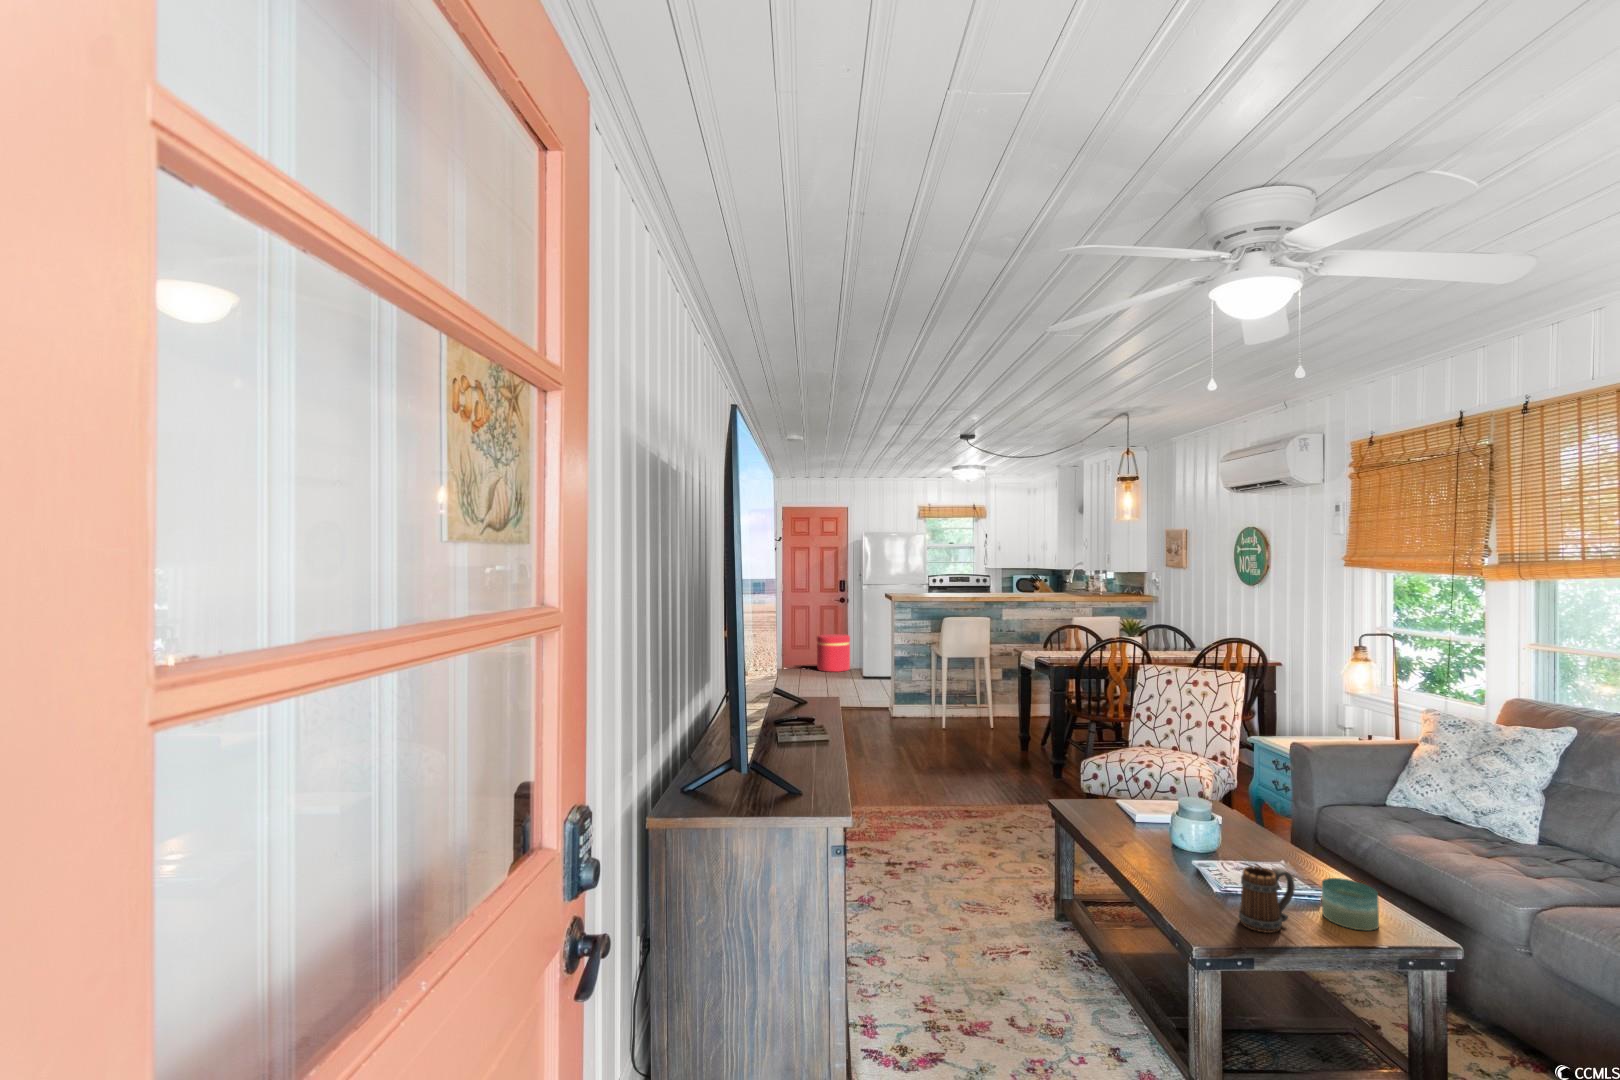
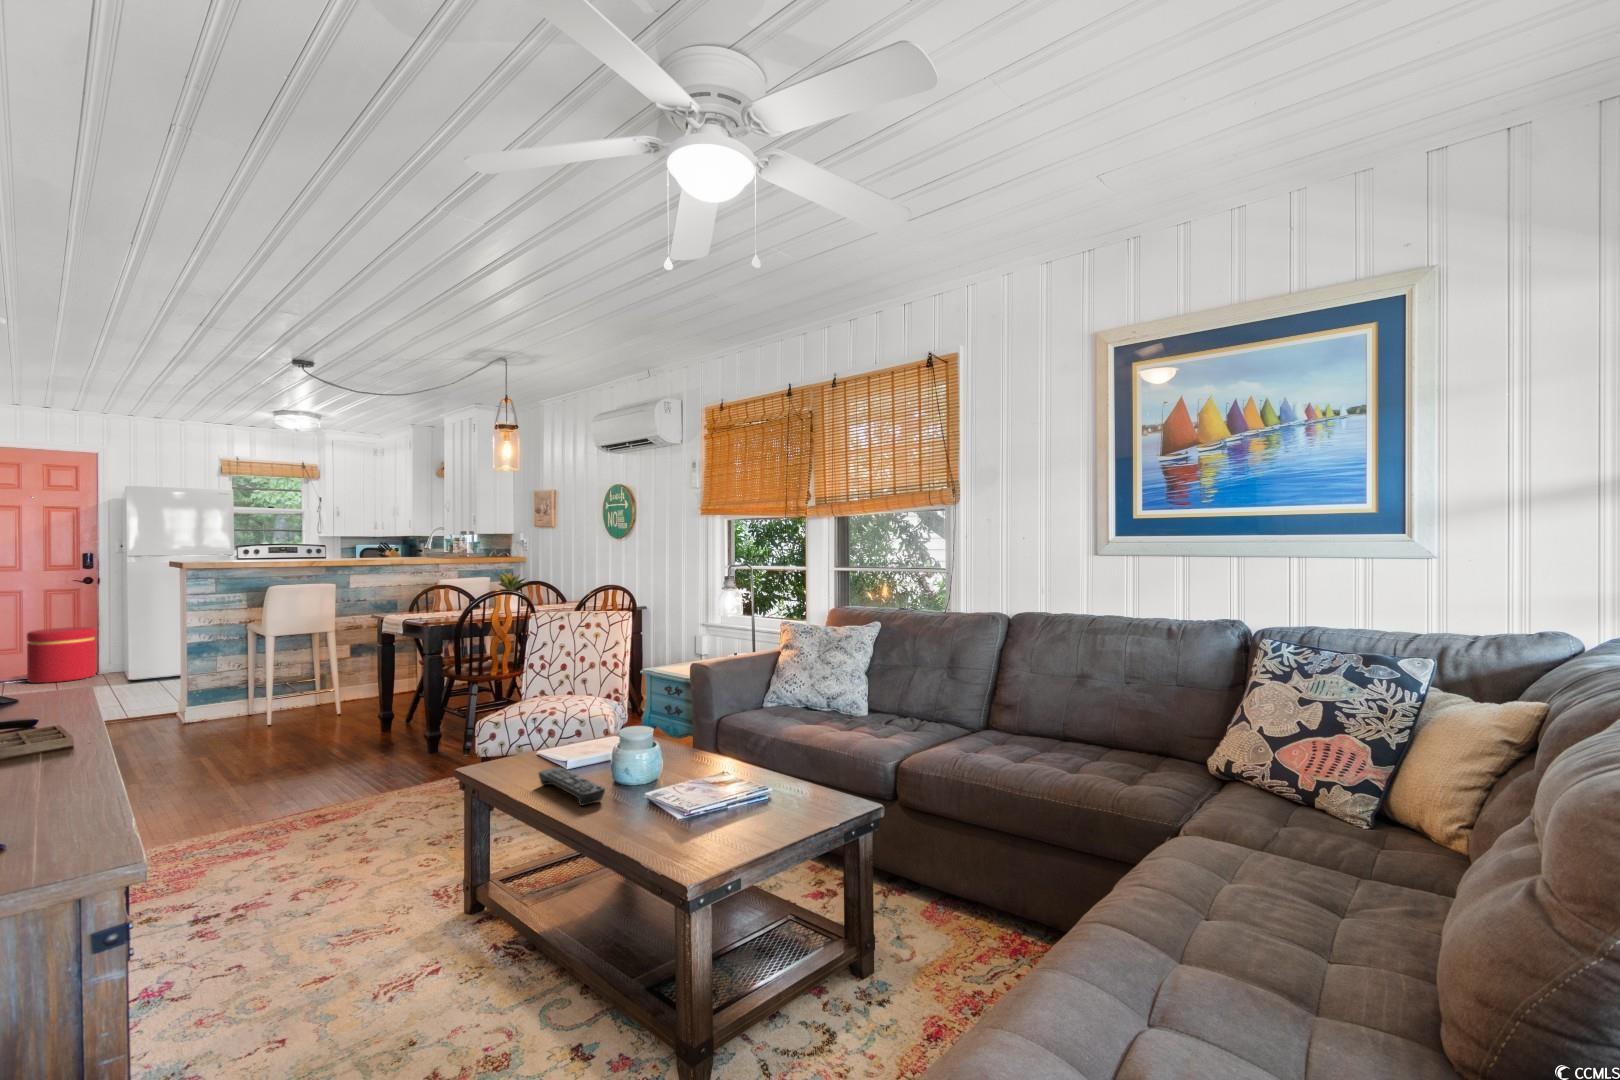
remote control: none [1105,818,1155,859] -> present [539,767,605,806]
mug: present [1239,866,1295,933] -> none [710,771,756,841]
candle: present [1322,878,1379,931] -> none [770,766,815,811]

